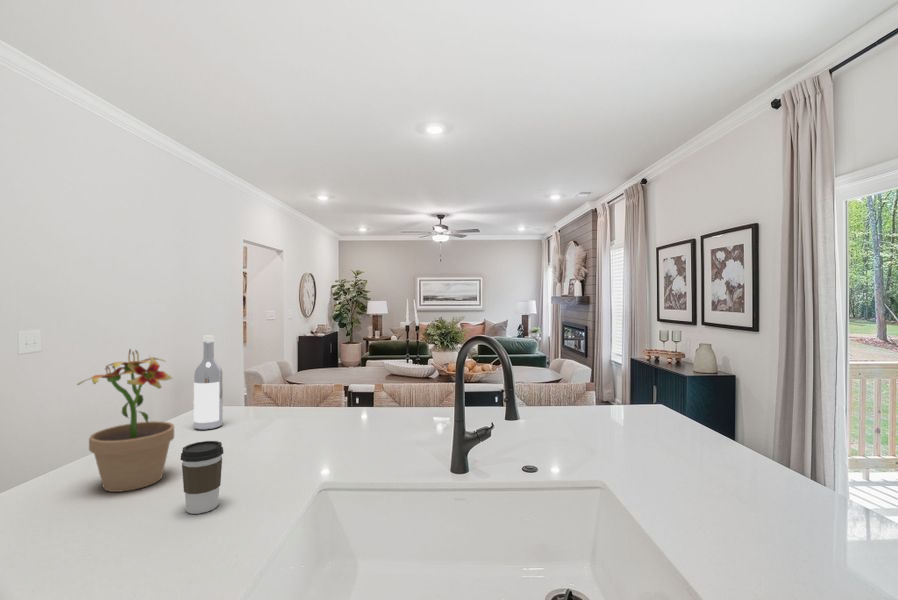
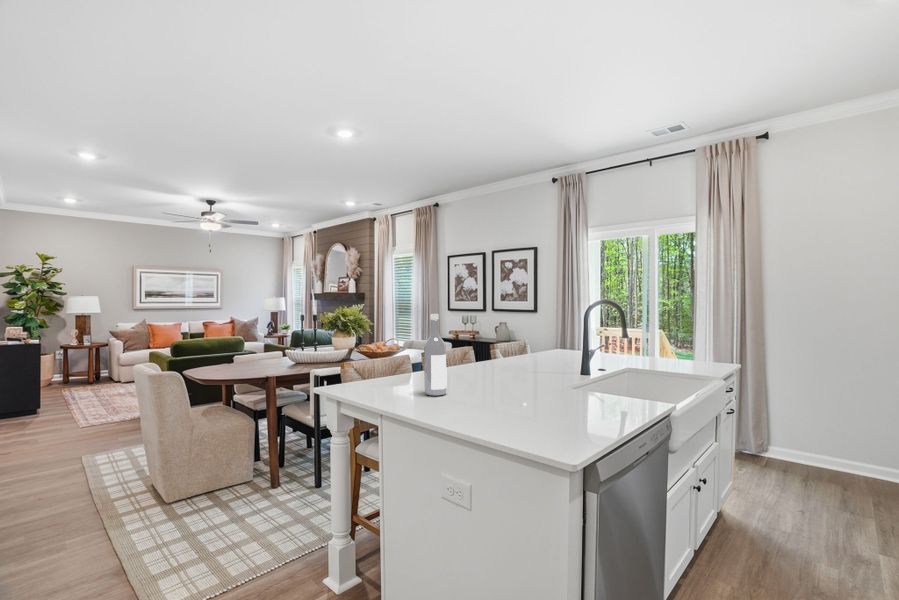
potted plant: present [78,350,174,492] -> none [525,315,577,416]
coffee cup: present [181,441,223,514] -> none [610,367,634,407]

